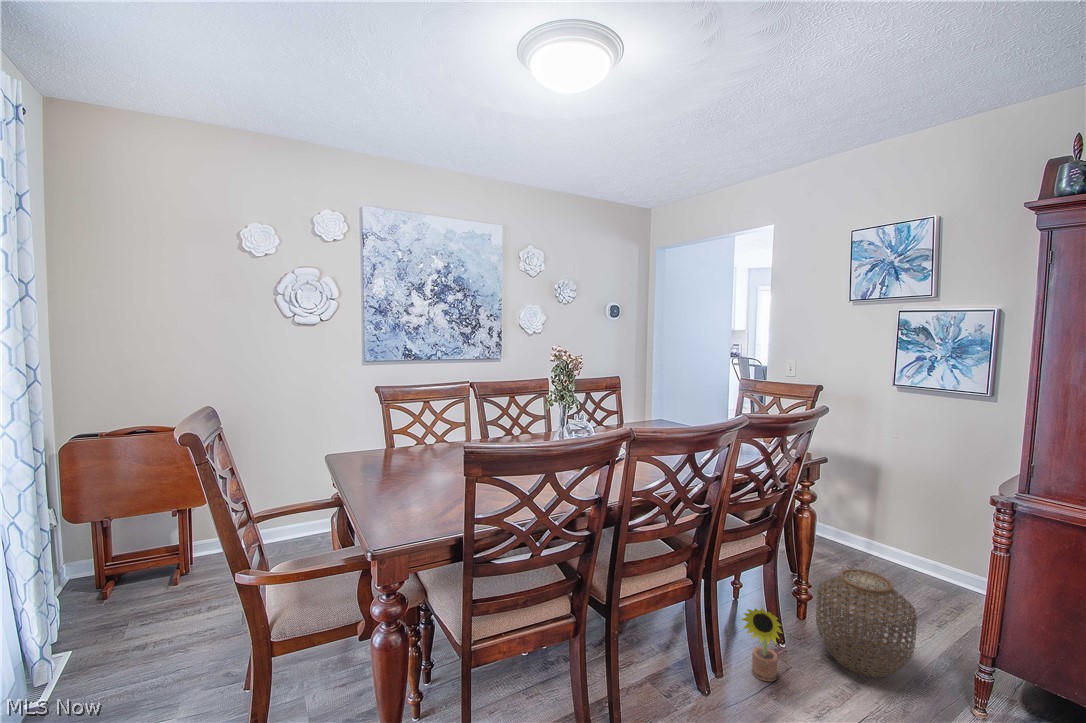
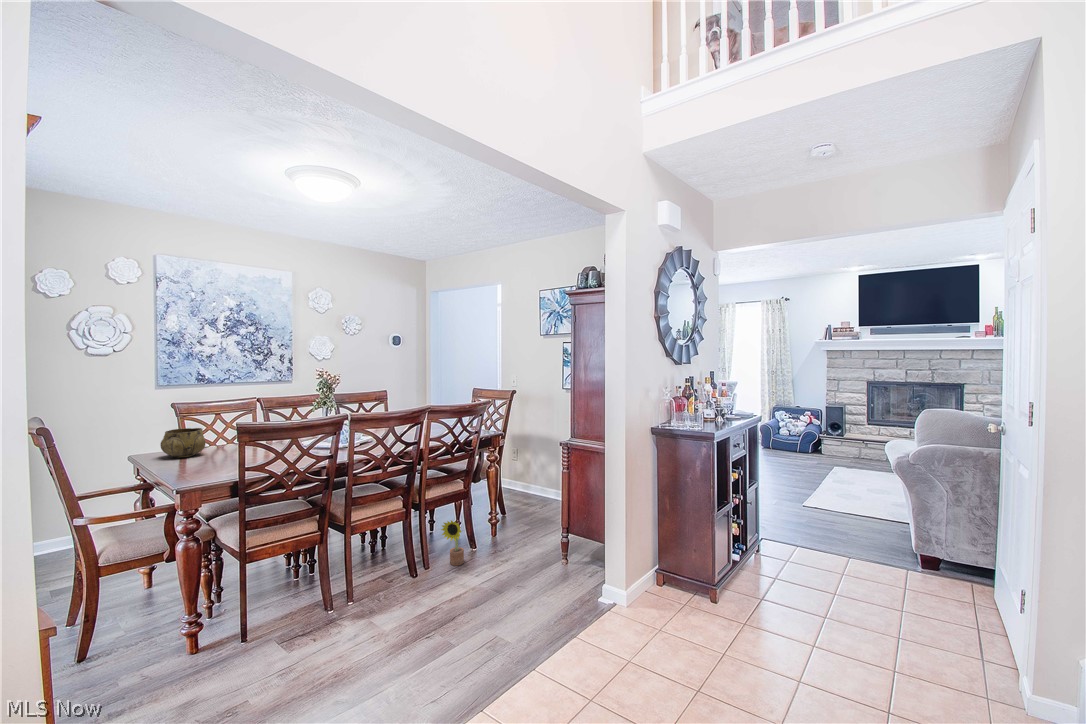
decorative bowl: none [363,425,414,465] -> present [160,428,206,458]
woven basket: present [816,569,917,678] -> none [492,495,541,554]

